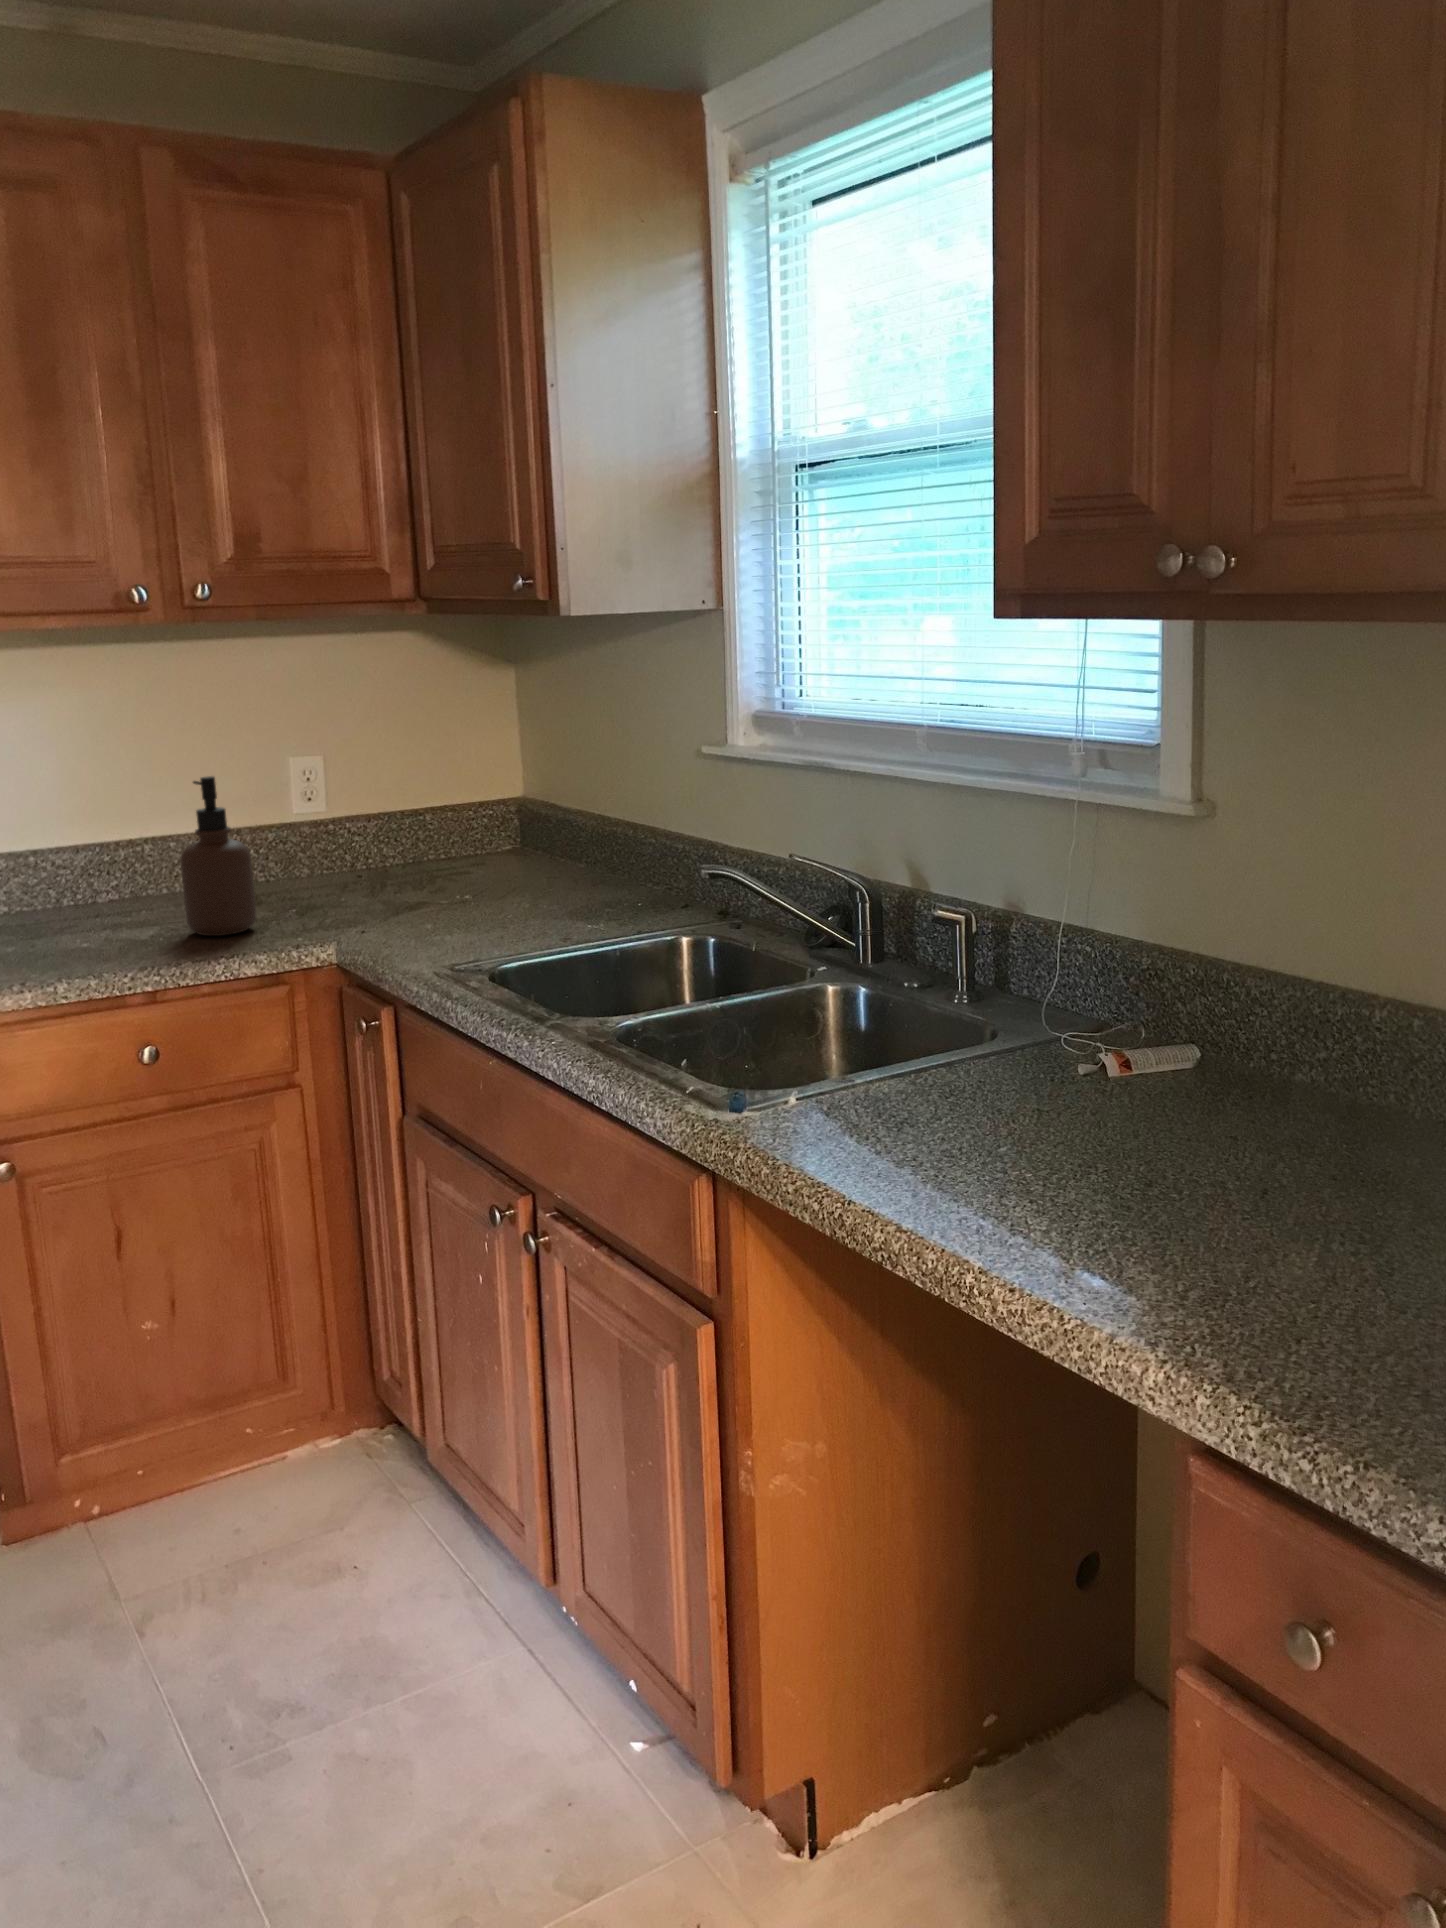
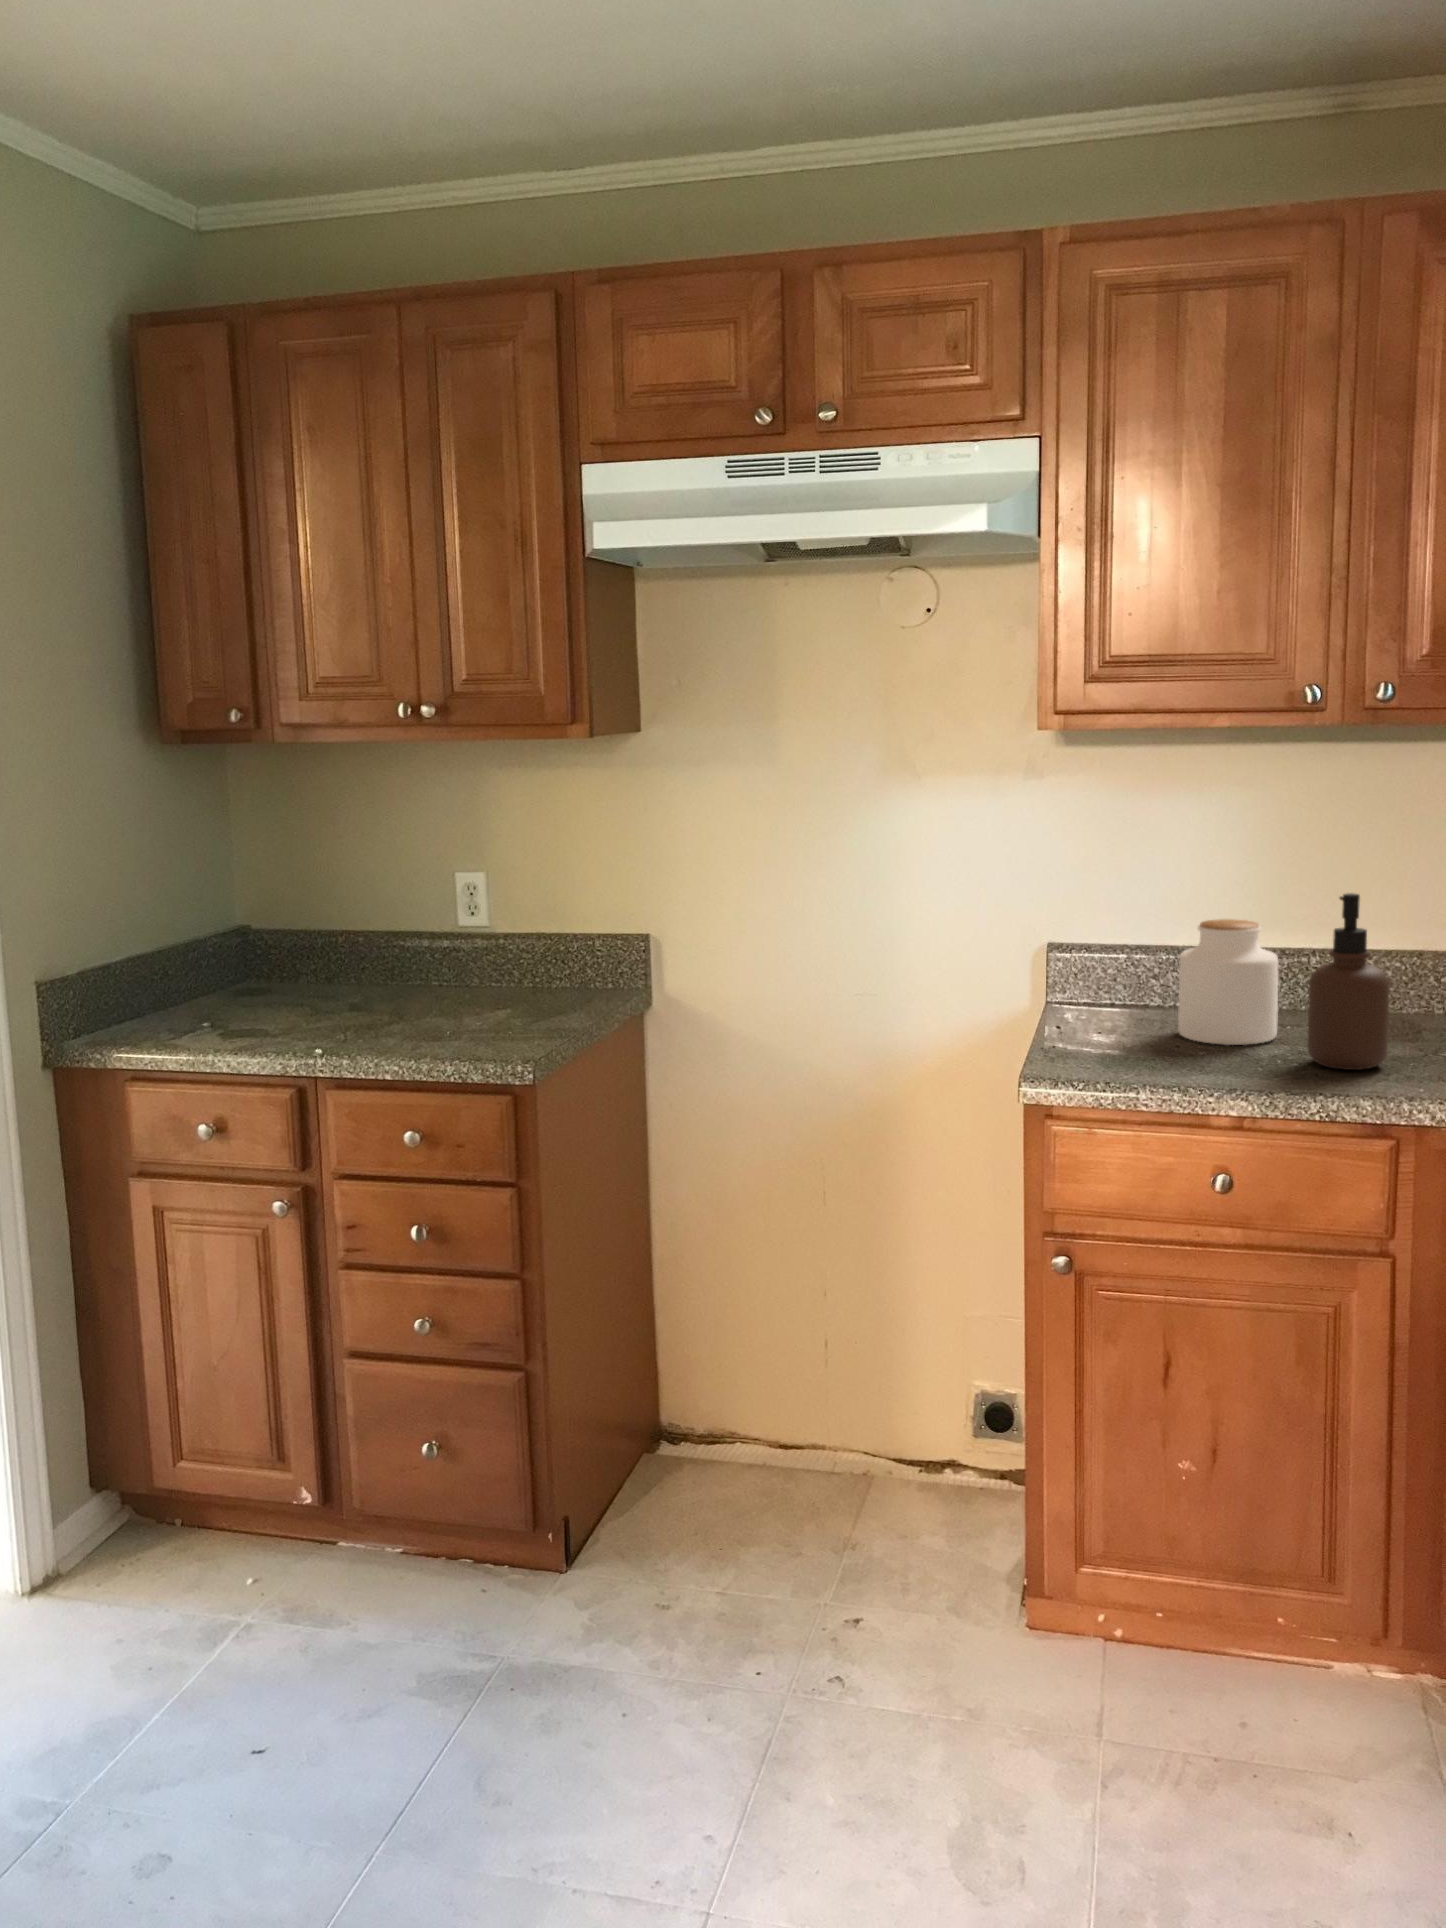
jar: none [39,815,143,936] -> present [1178,919,1278,1045]

